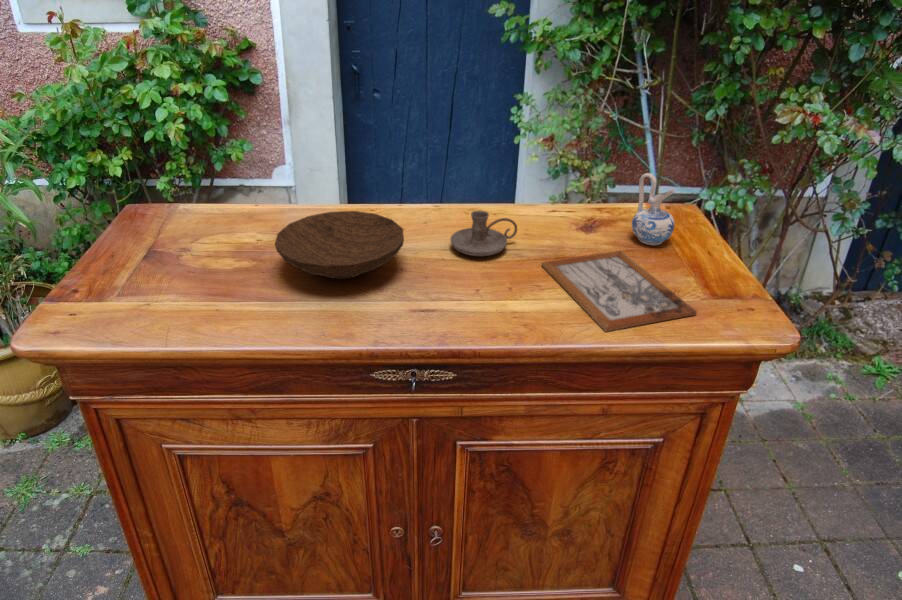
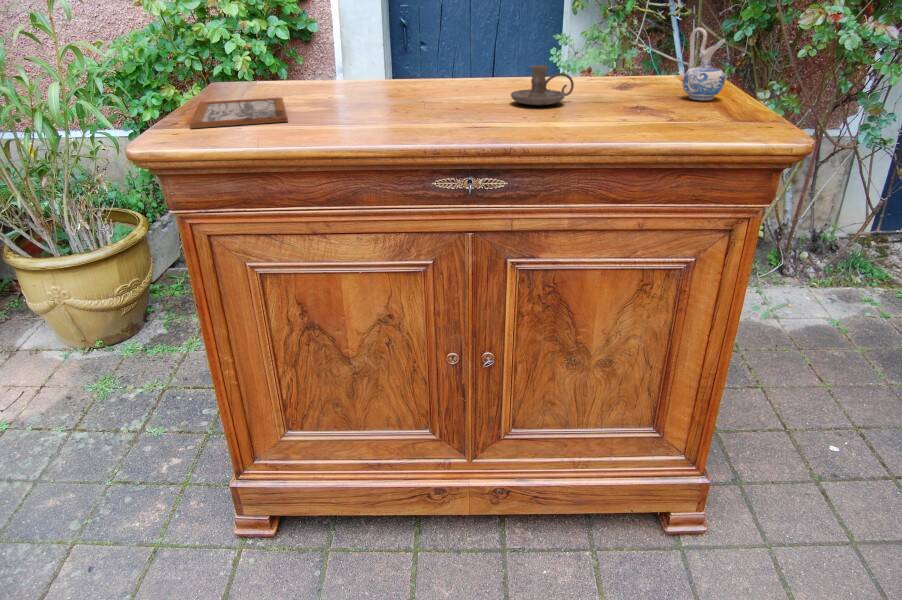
wooden bowl: present [275,211,404,279] -> none [351,69,471,117]
picture frame: present [542,251,697,331] -> present [189,98,288,128]

